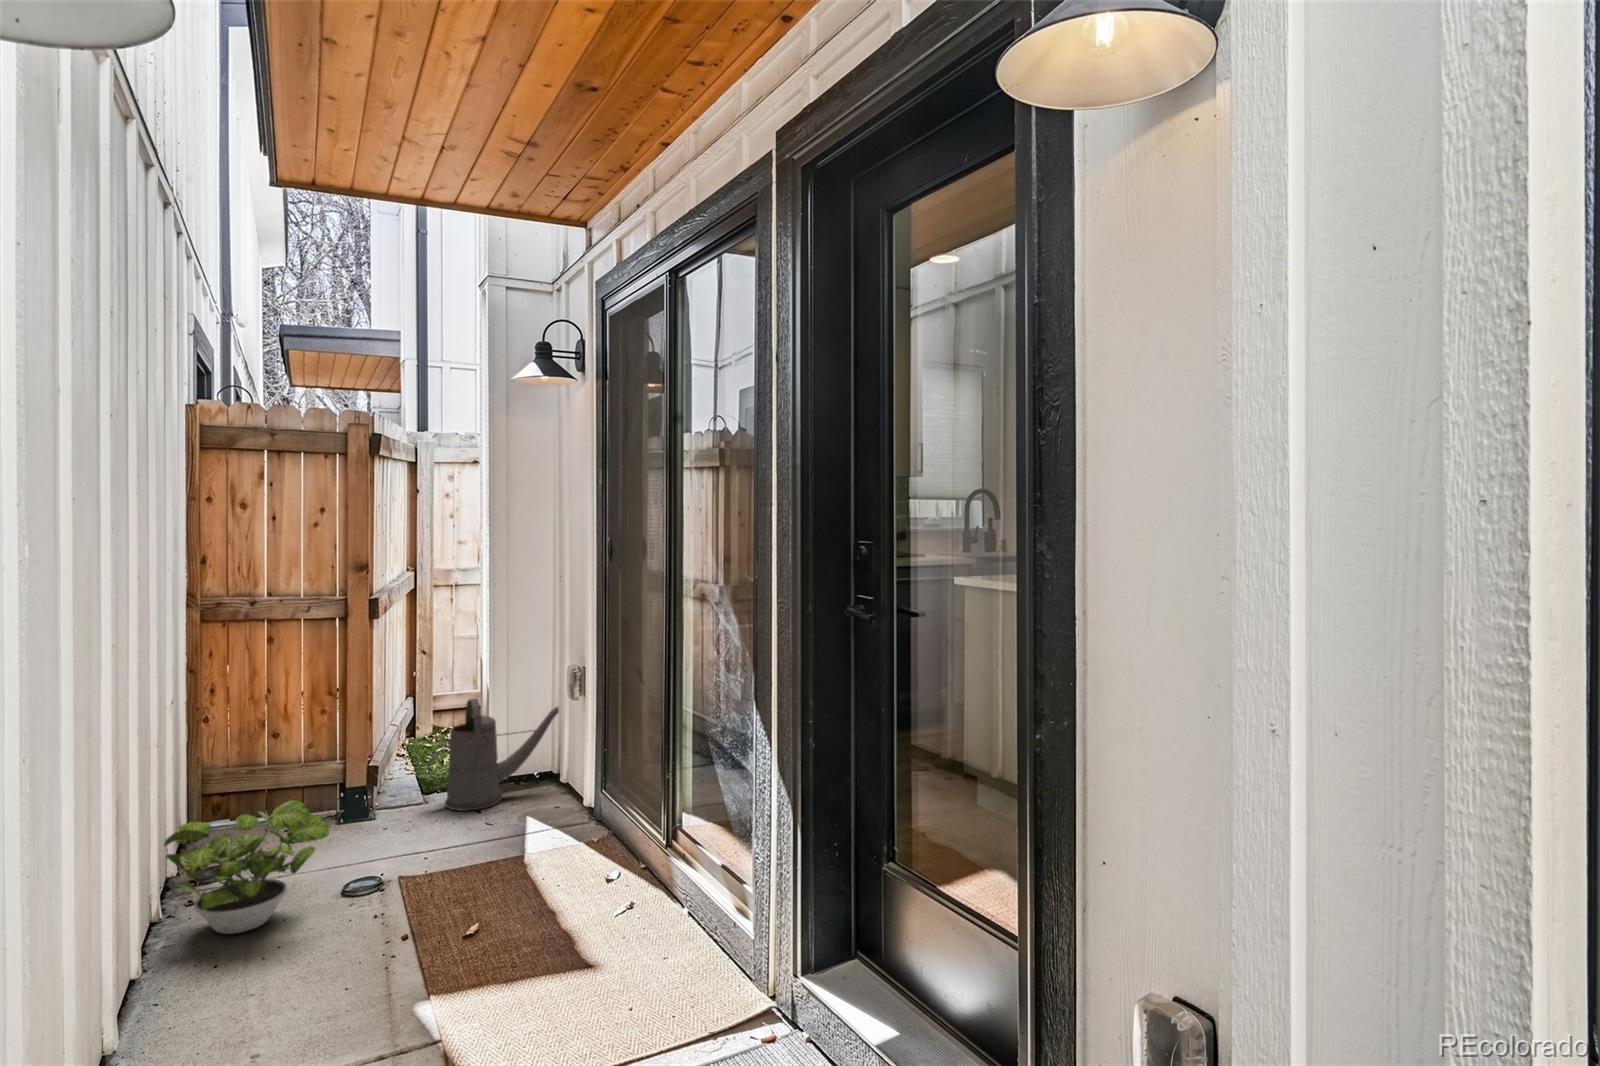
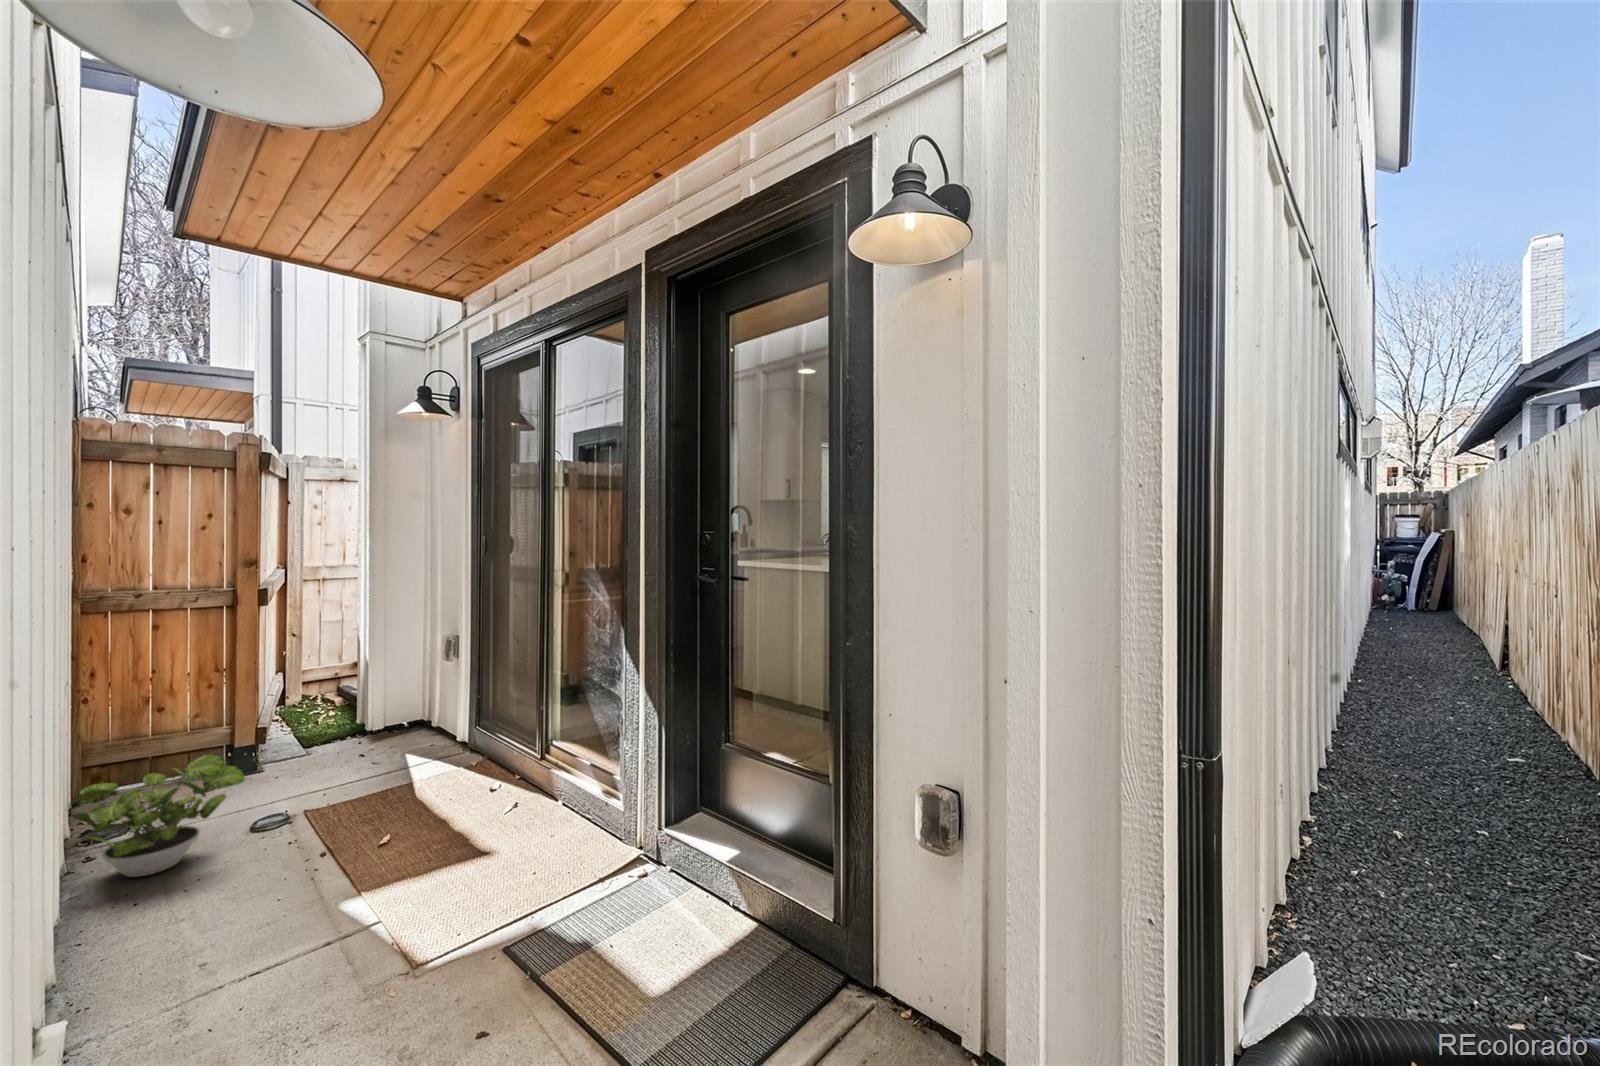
watering can: present [427,698,559,811] -> none [315,667,434,760]

